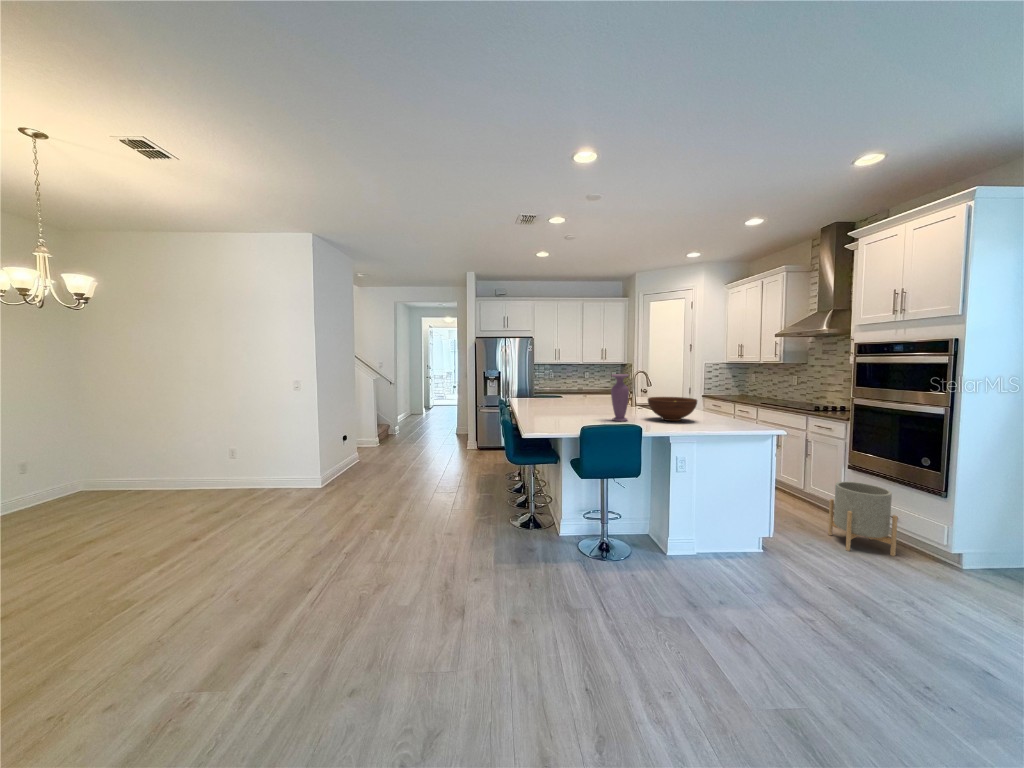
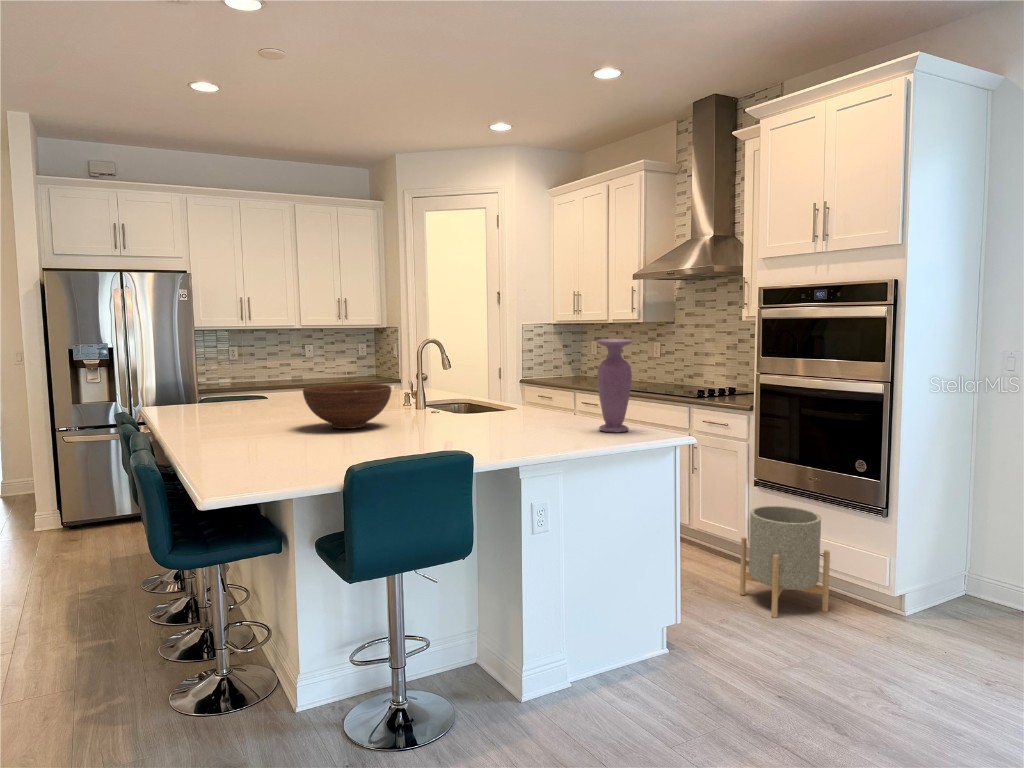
vase: present [611,374,629,421] -> present [597,339,632,433]
fruit bowl: present [648,397,697,421] -> present [303,384,391,429]

